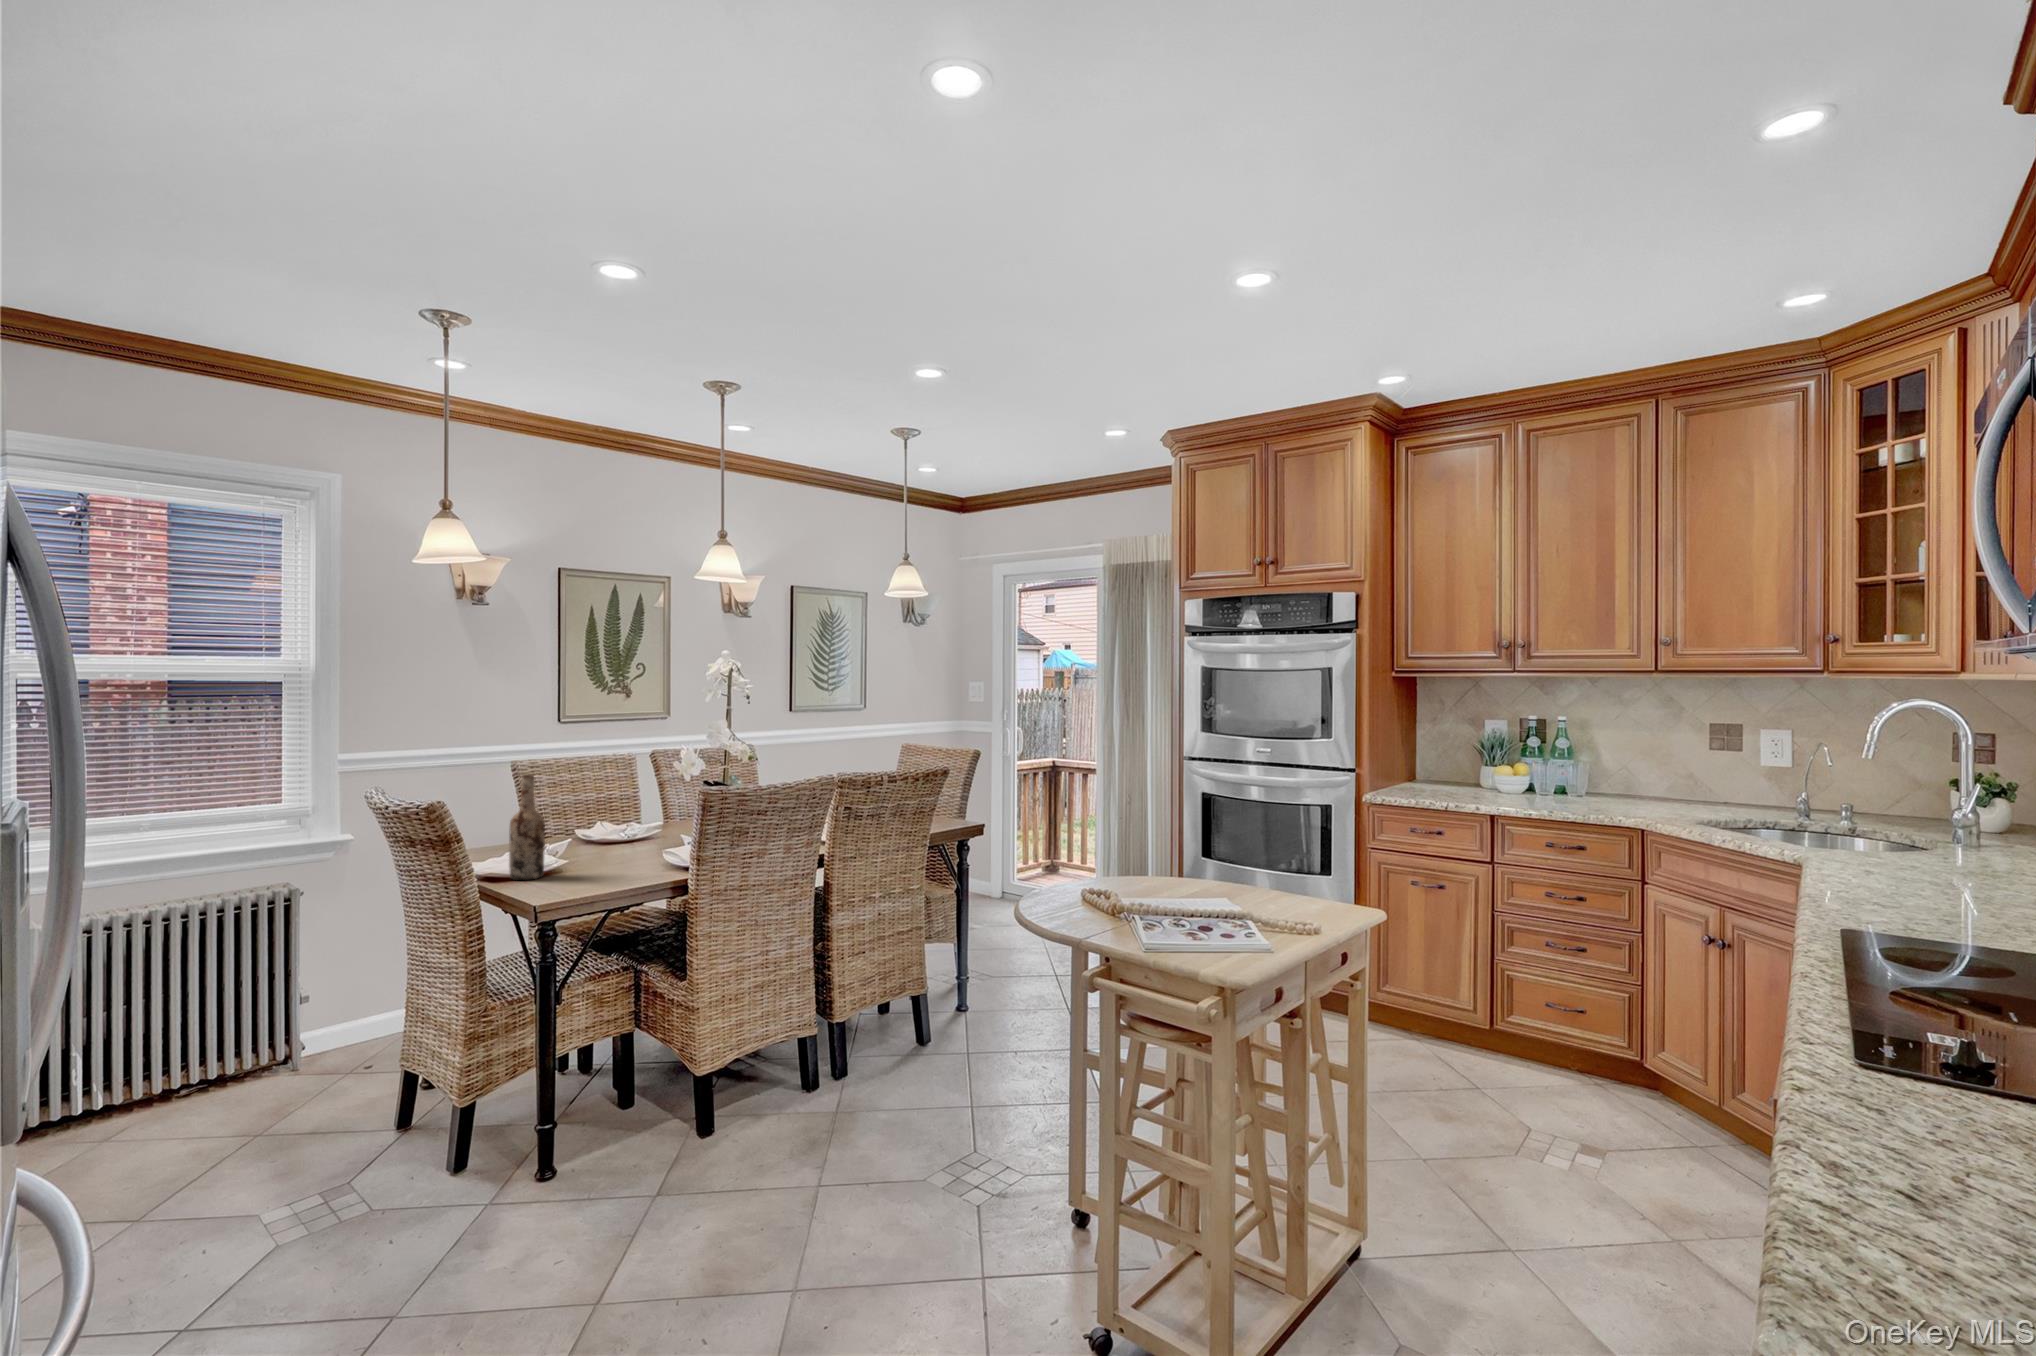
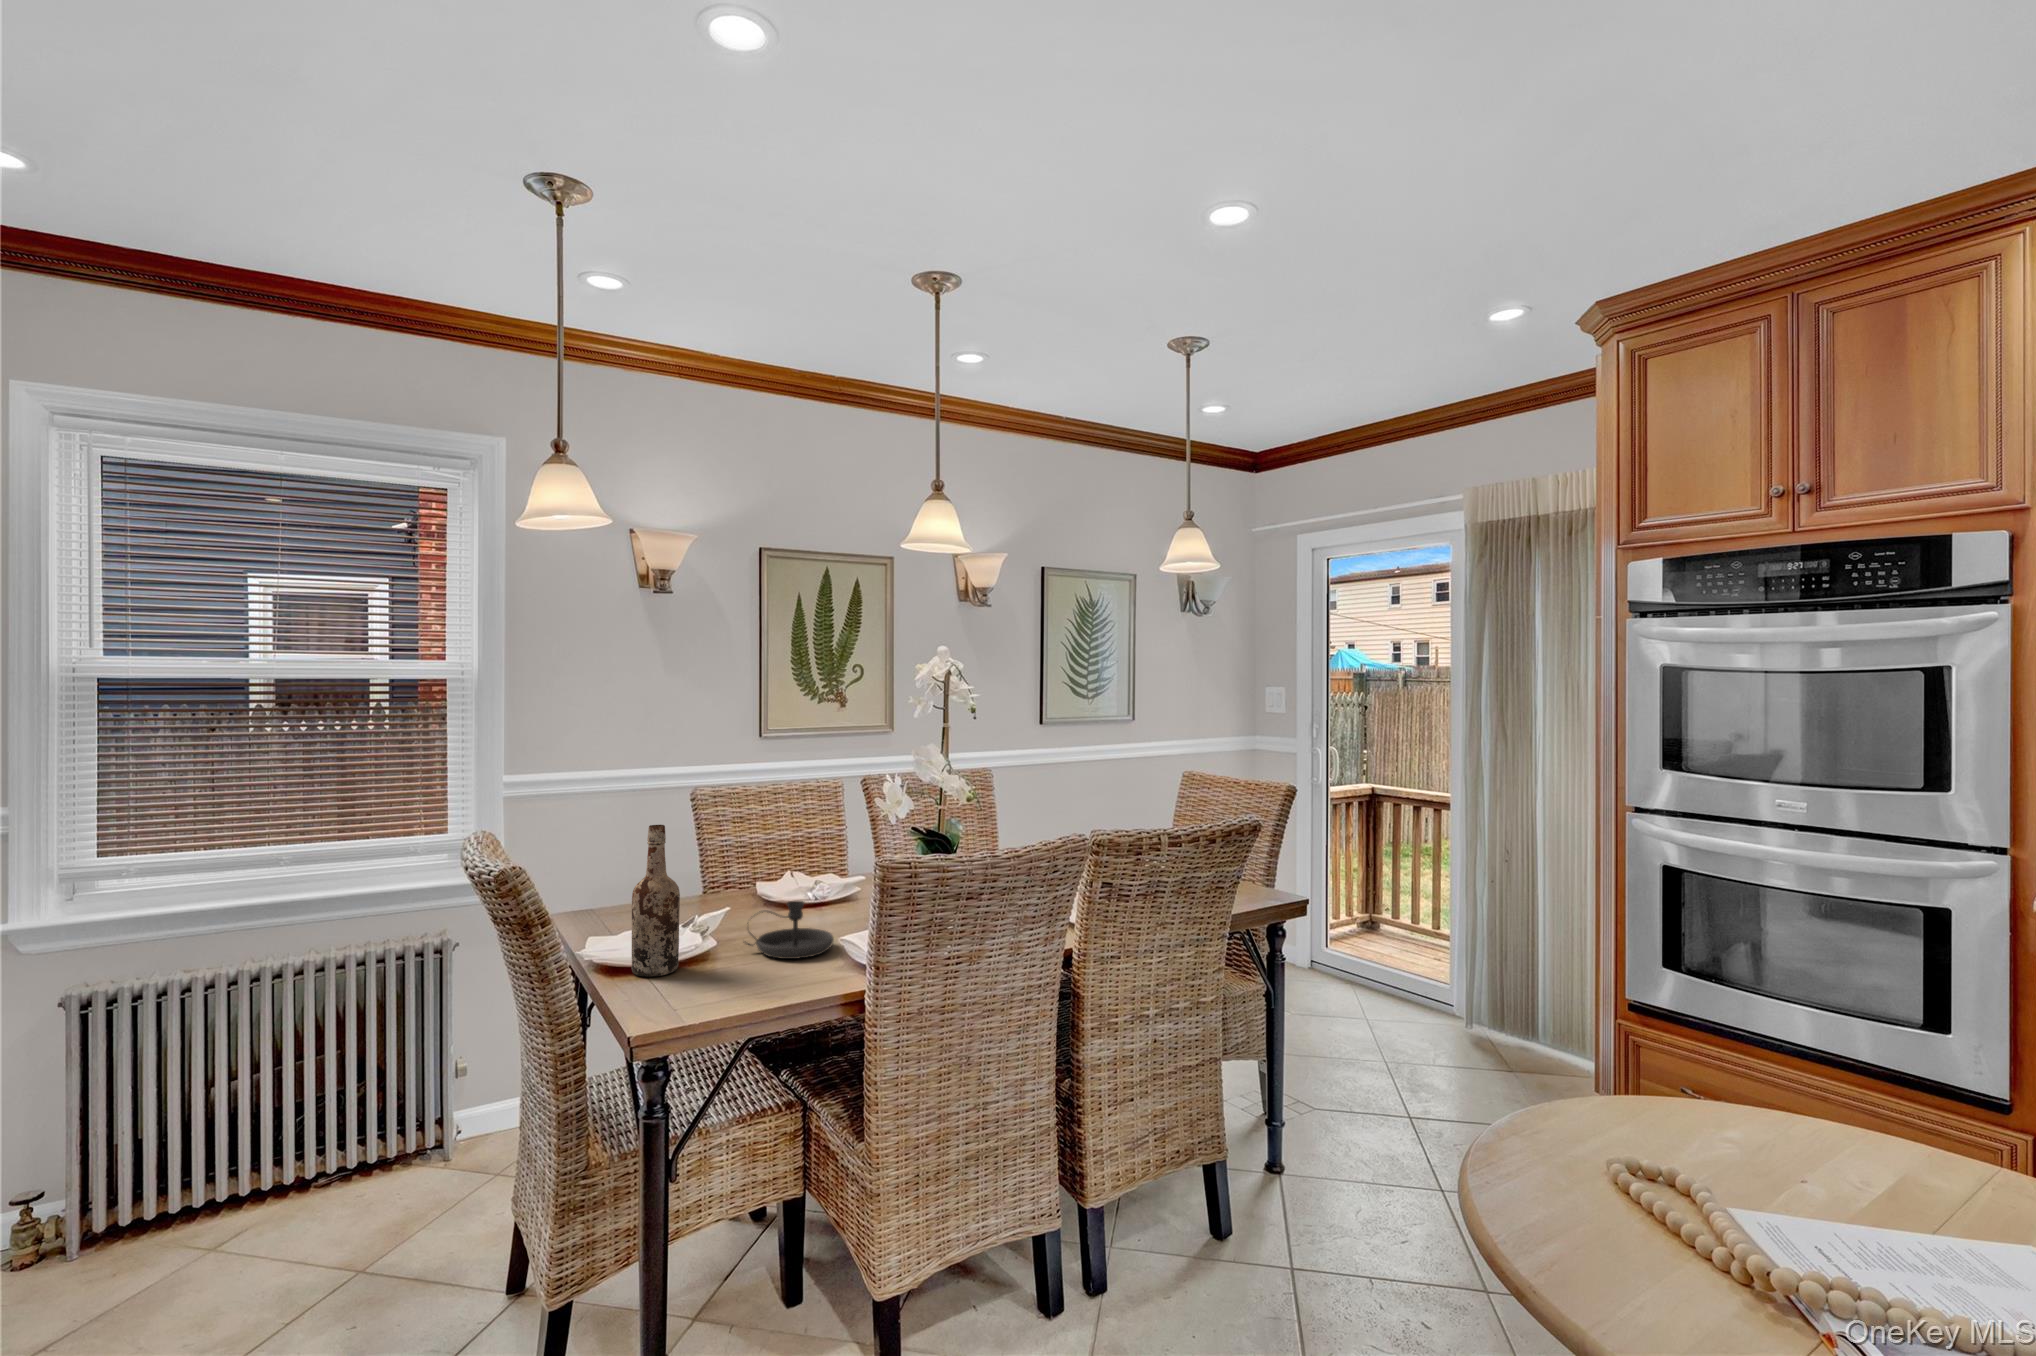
candlestick: none [587,829,654,867] -> present [745,901,834,959]

